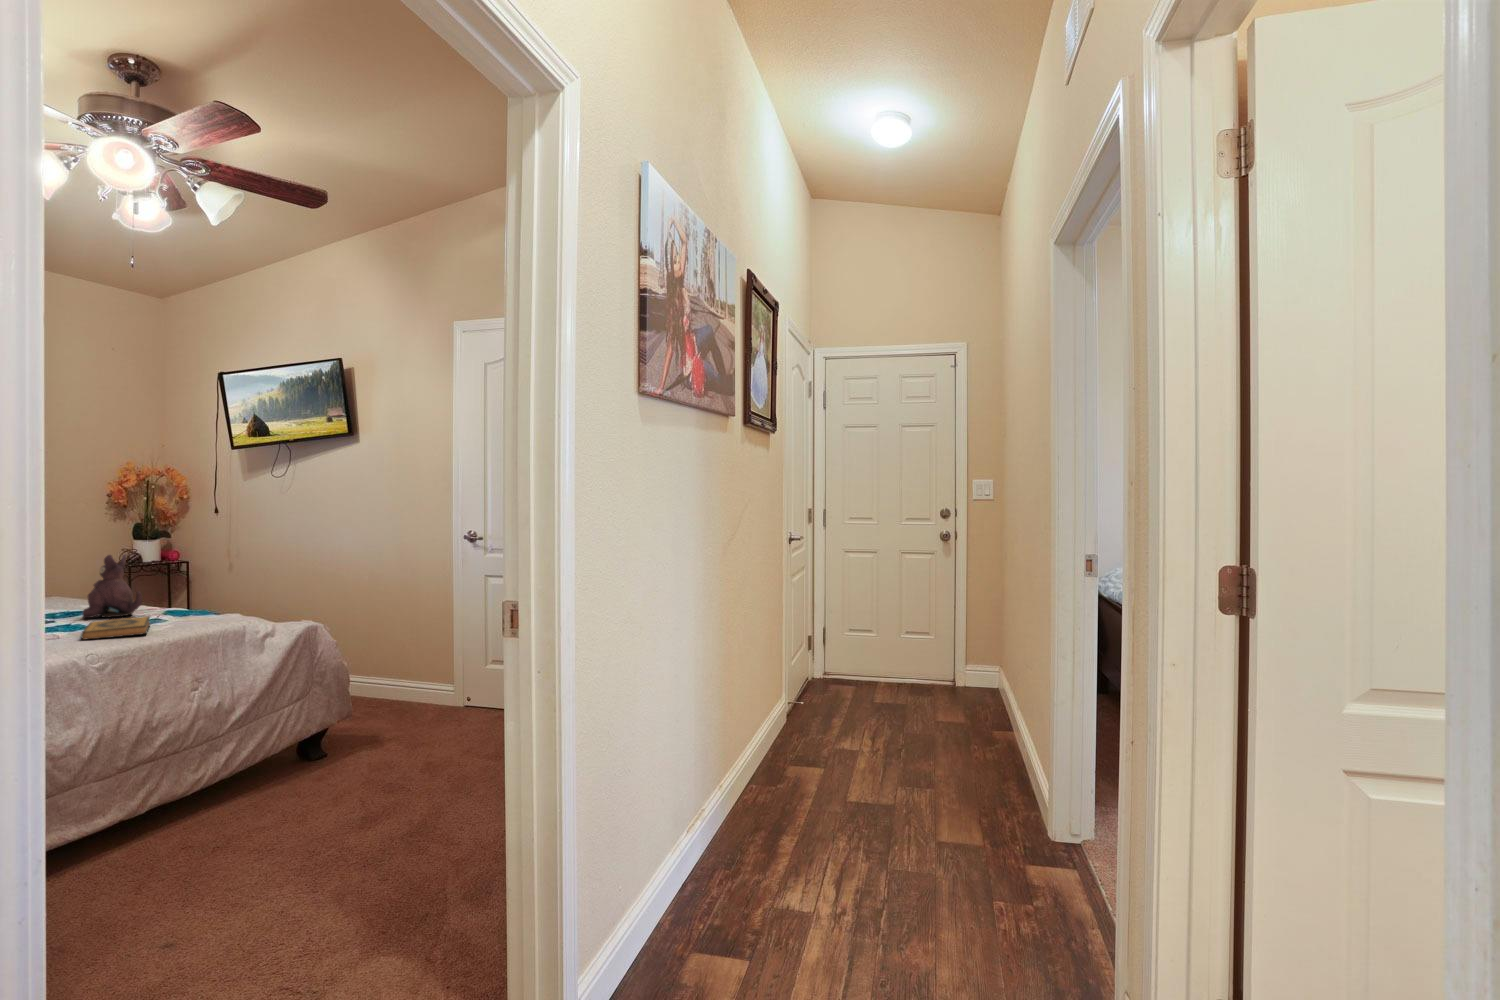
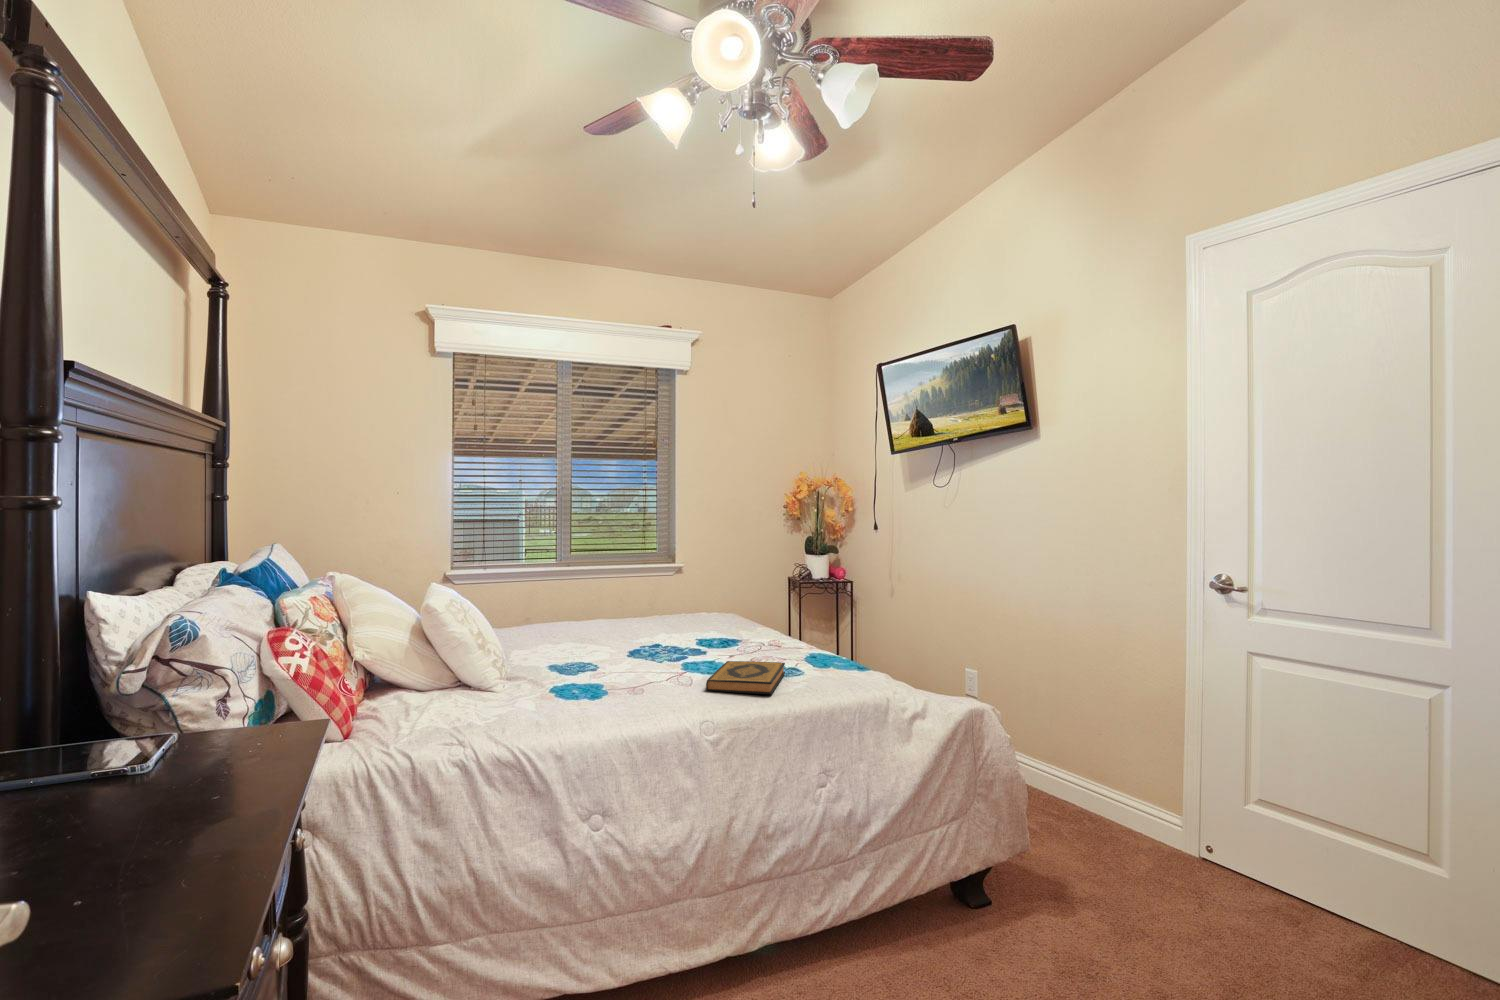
plush toy: present [83,555,142,618] -> none [730,576,785,653]

